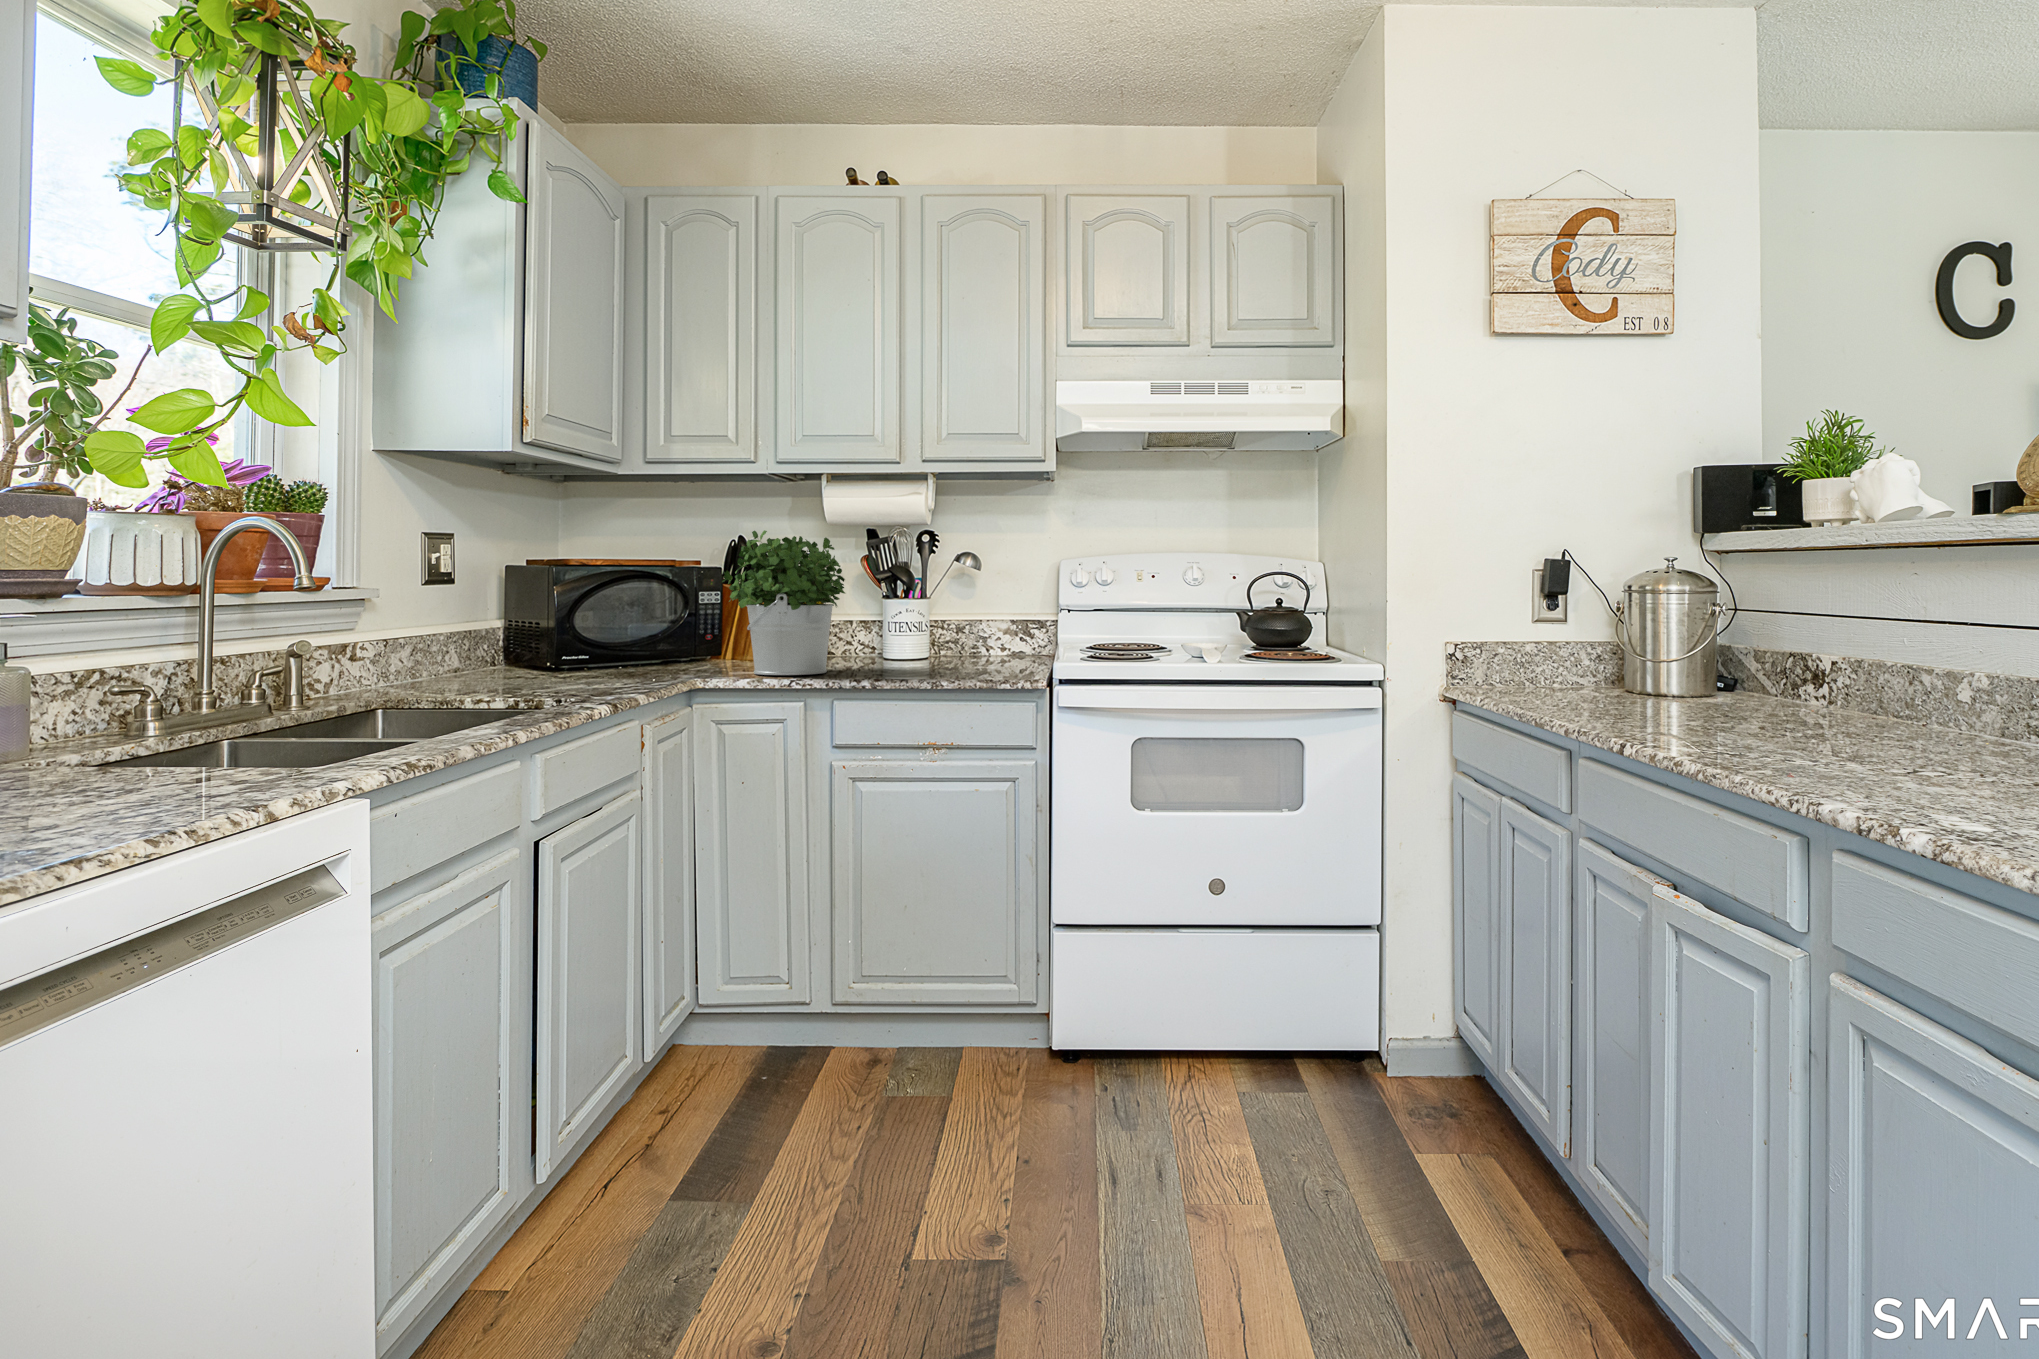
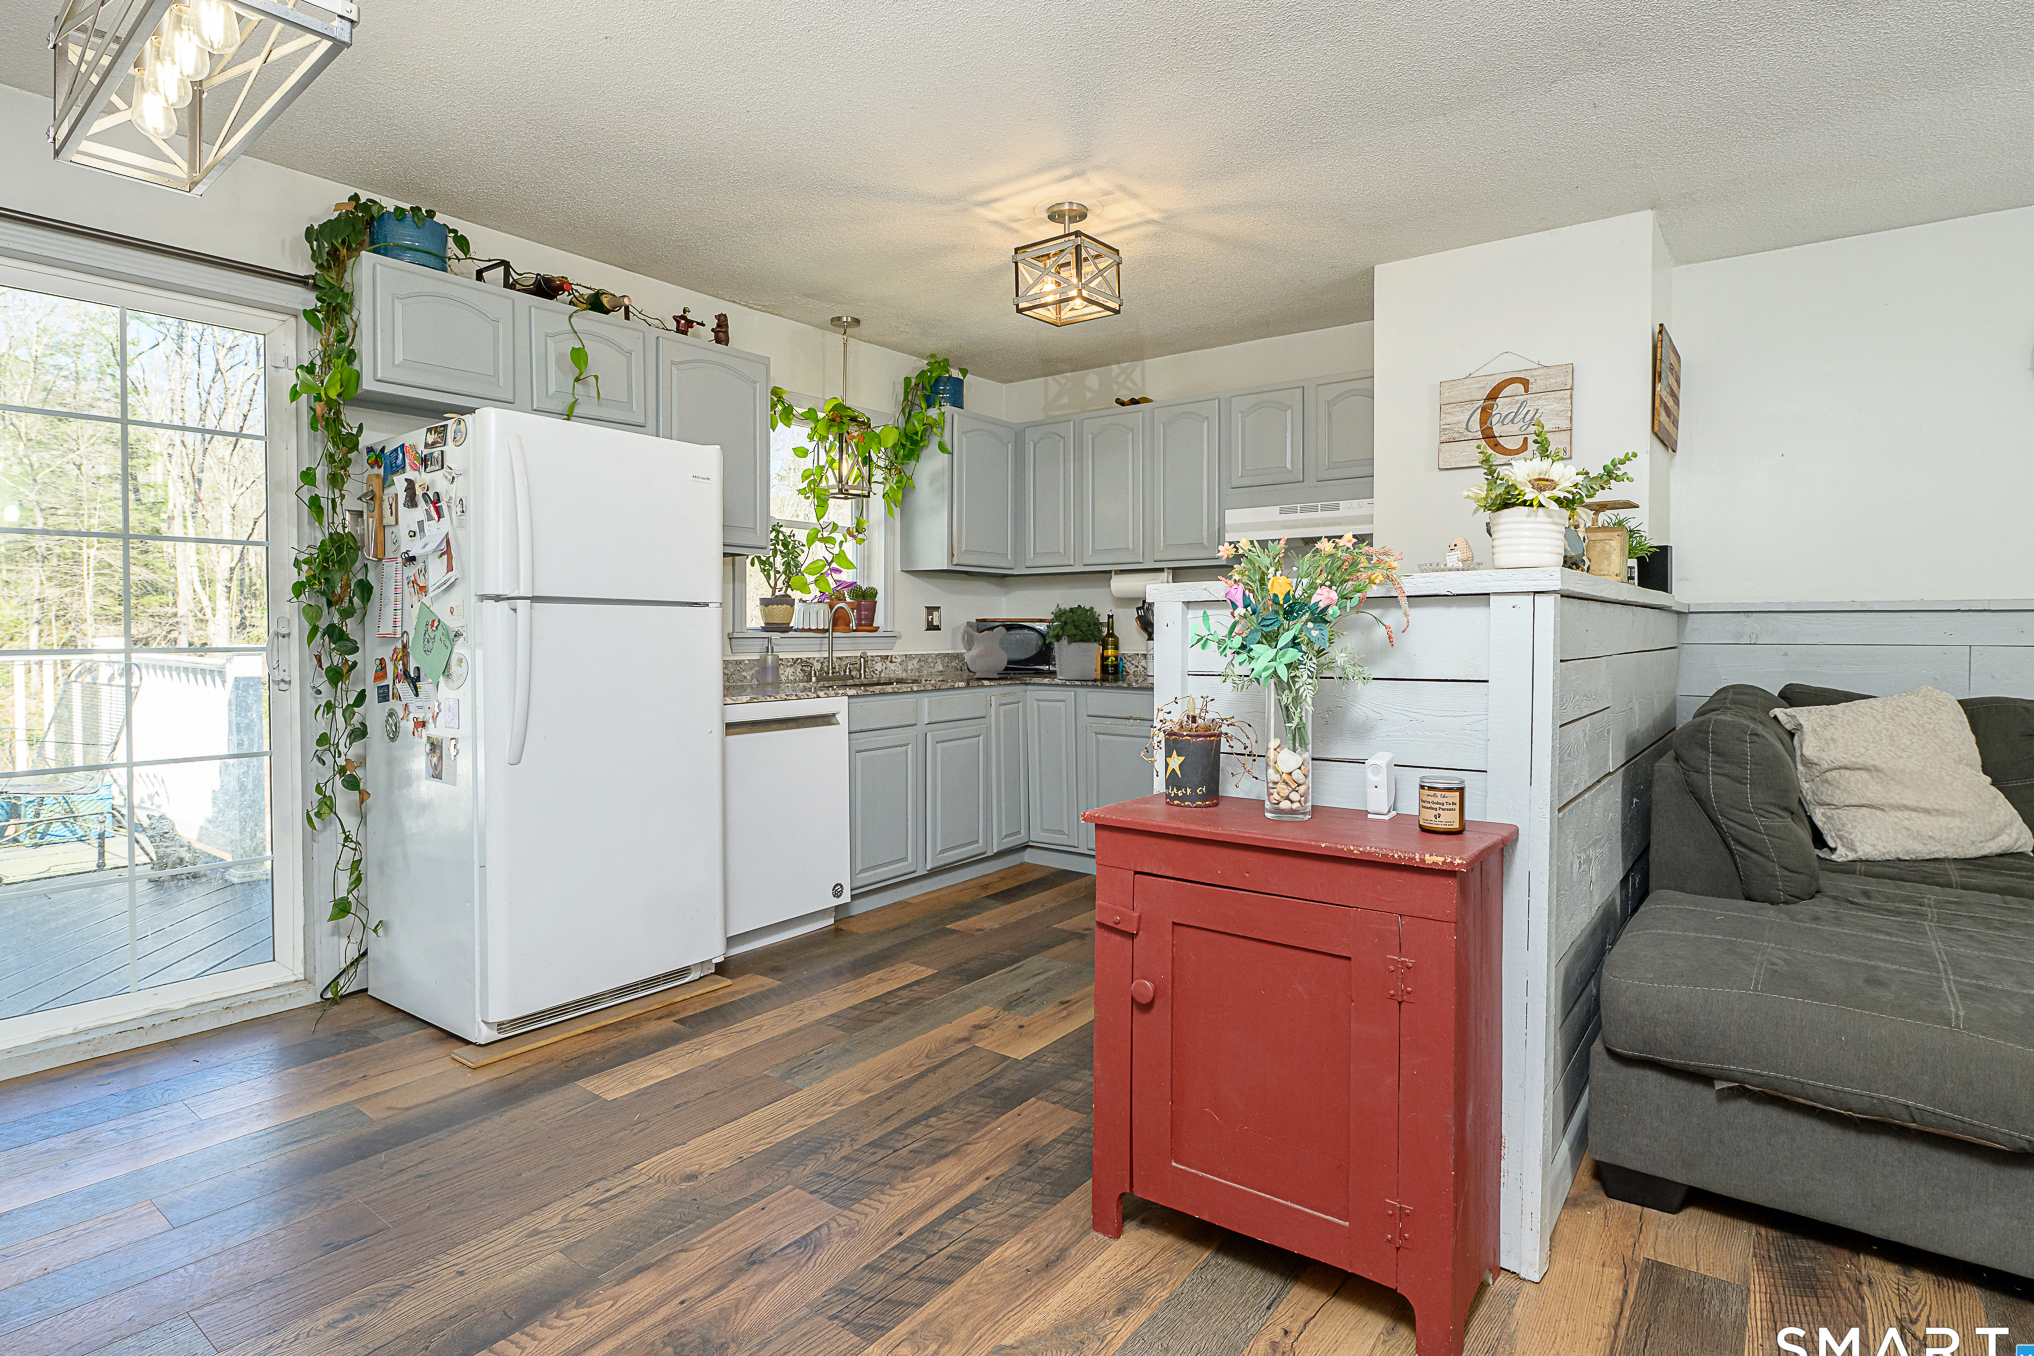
ceramic pitcher: none [543,571,649,682] -> present [961,625,1007,678]

